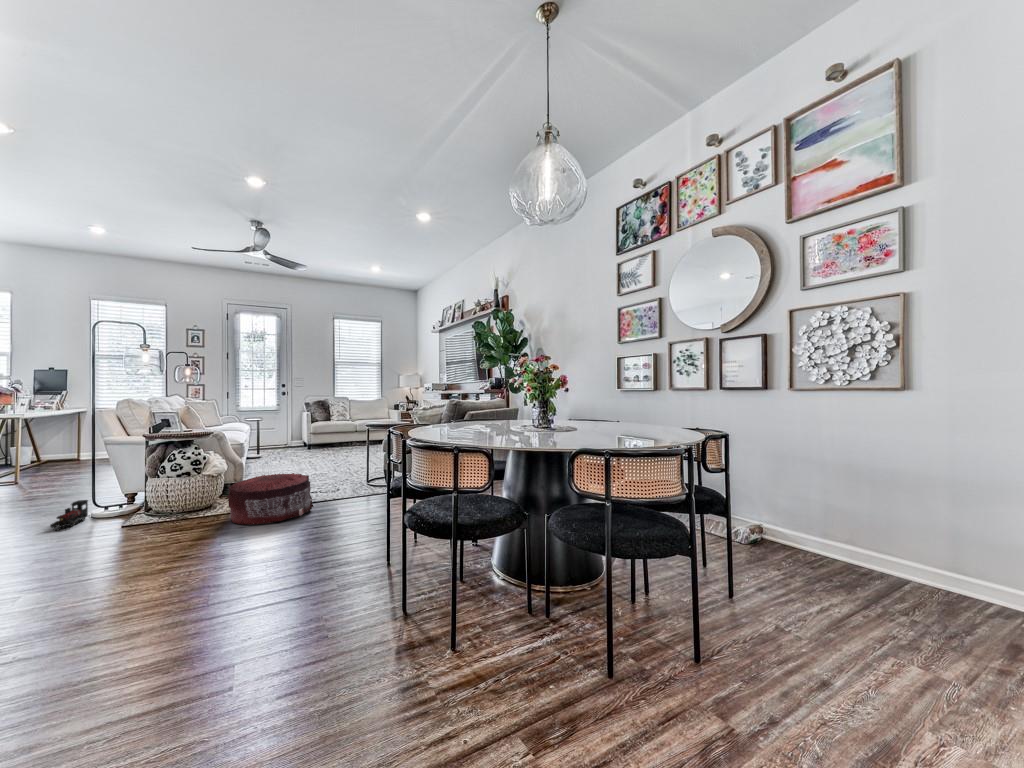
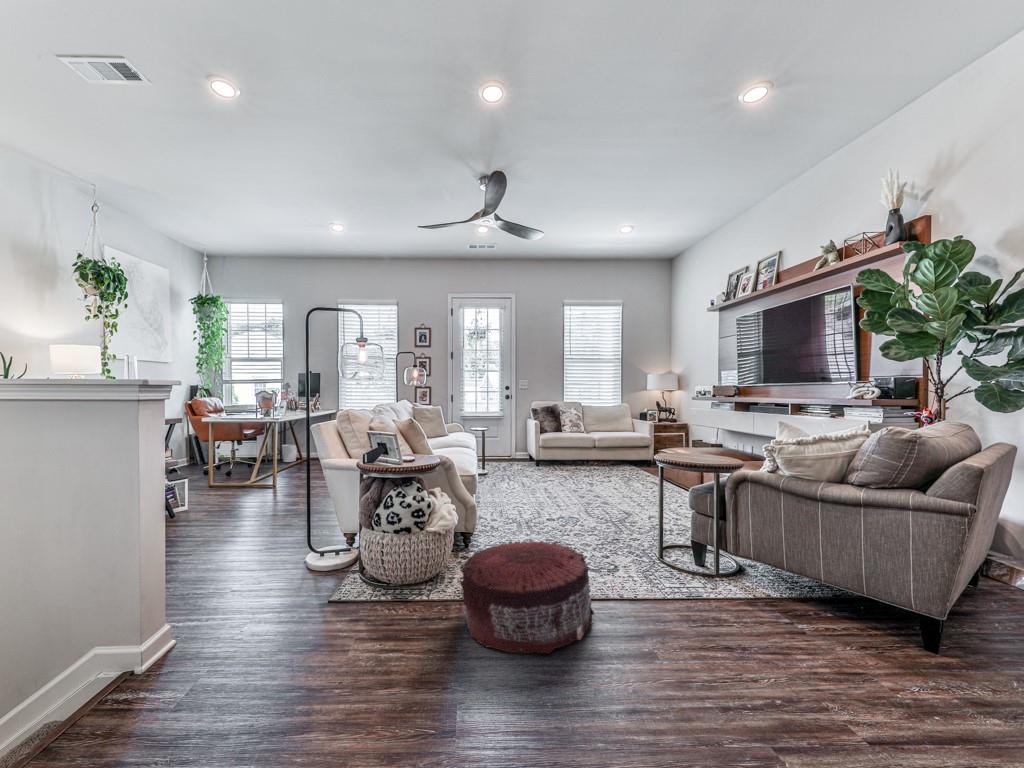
toy train: present [50,500,88,531] -> none [250,550,298,601]

